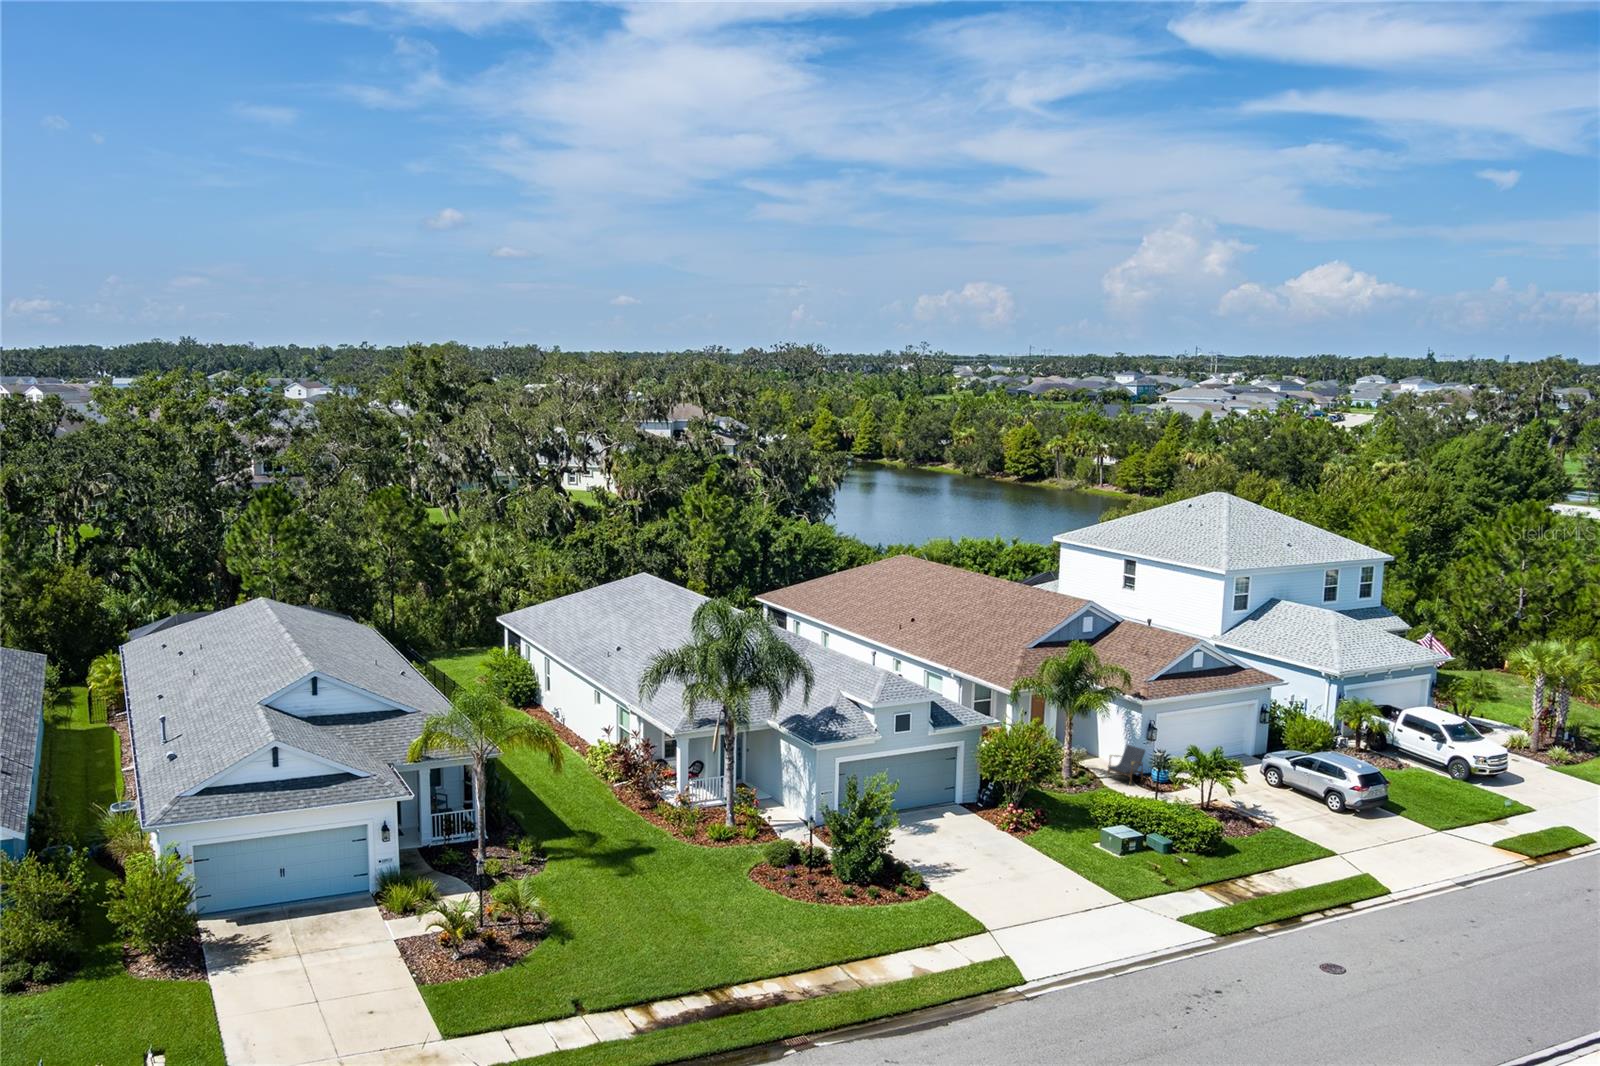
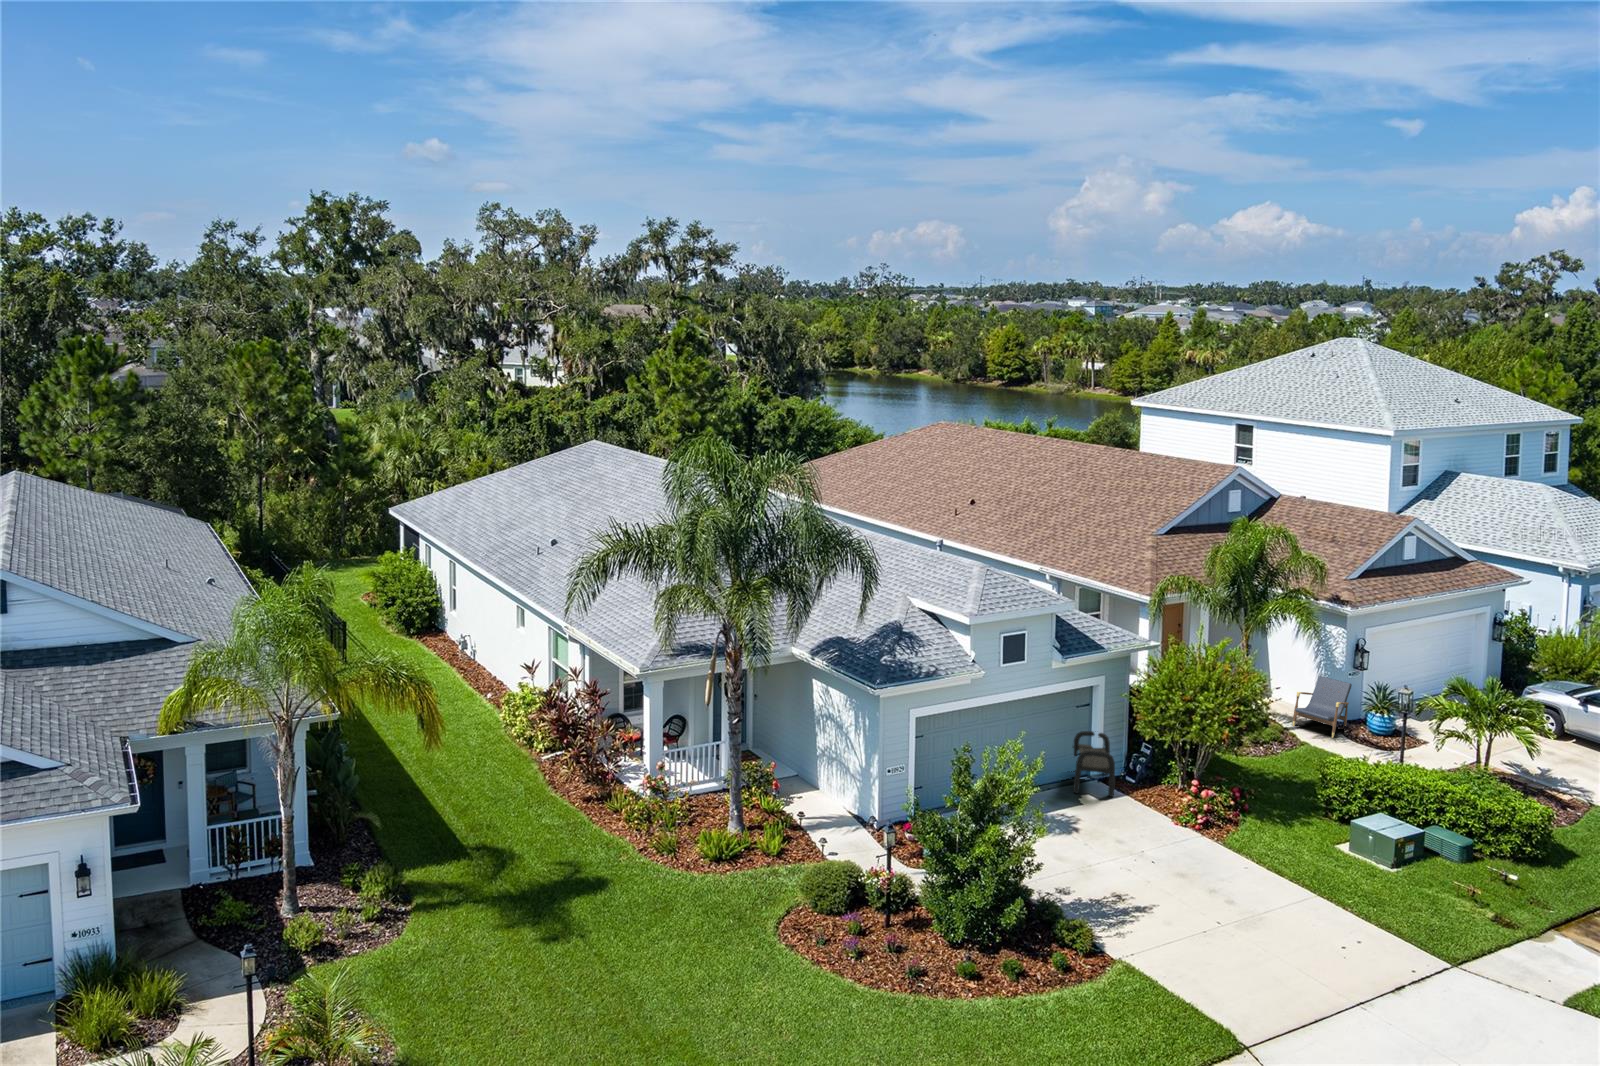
bench: none [942,775,970,815] -> present [1073,731,1115,797]

